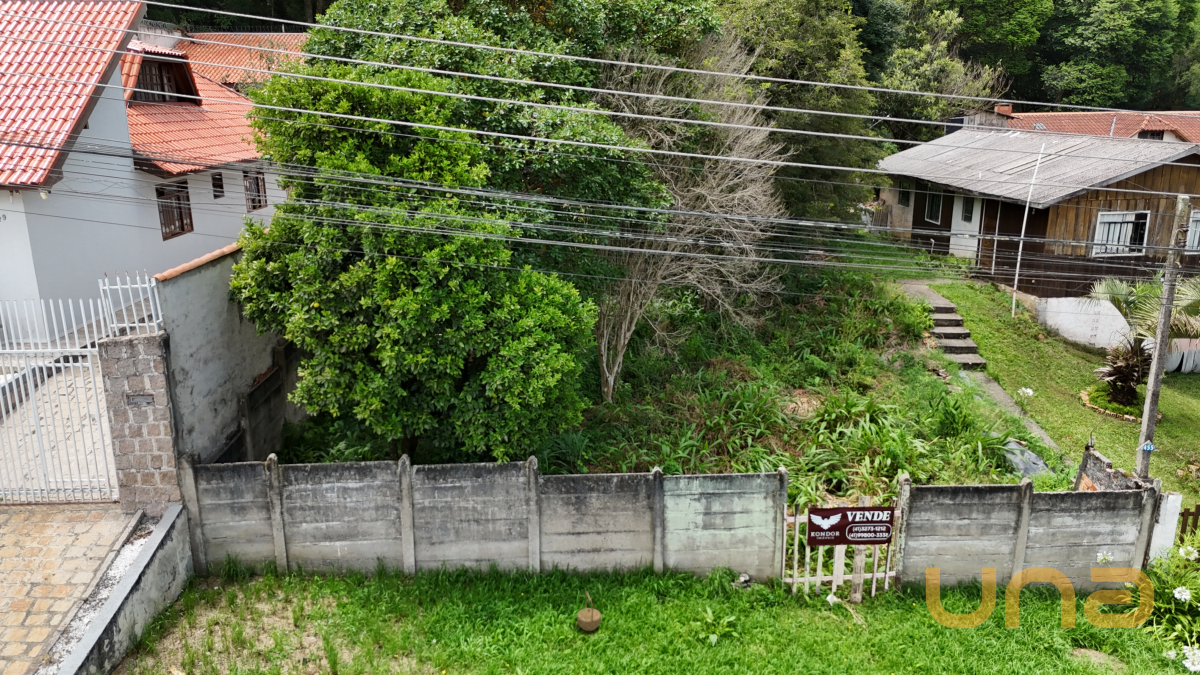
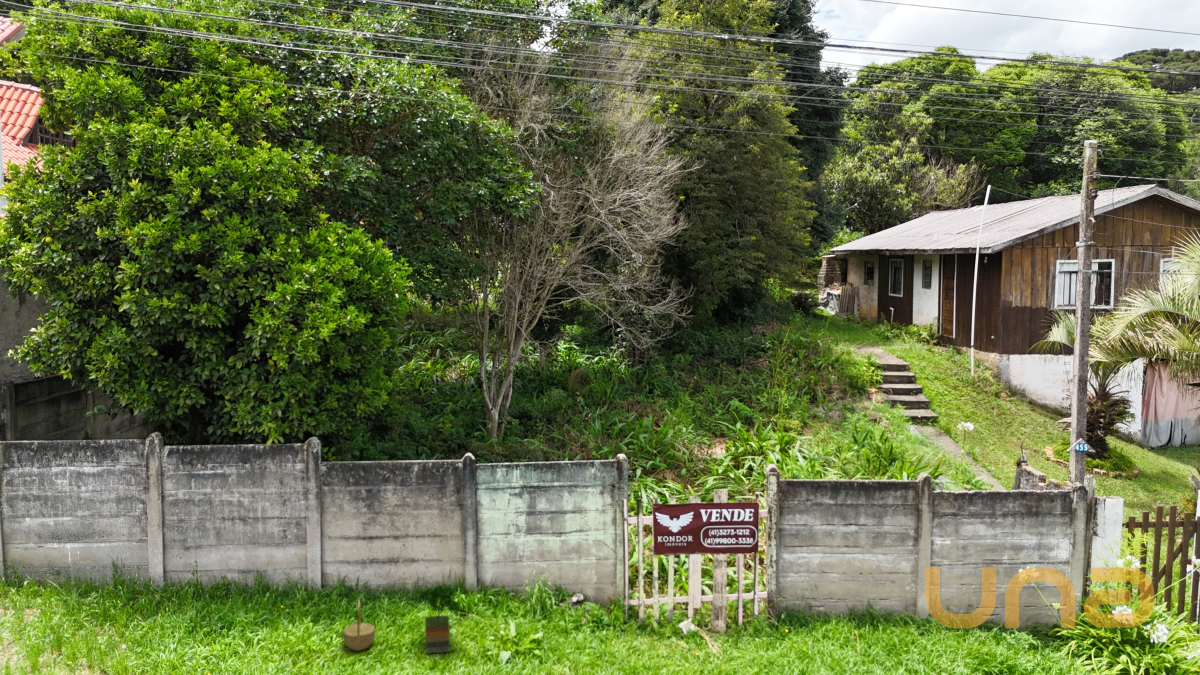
potted tree: none [633,578,669,633] -> present [417,585,460,654]

